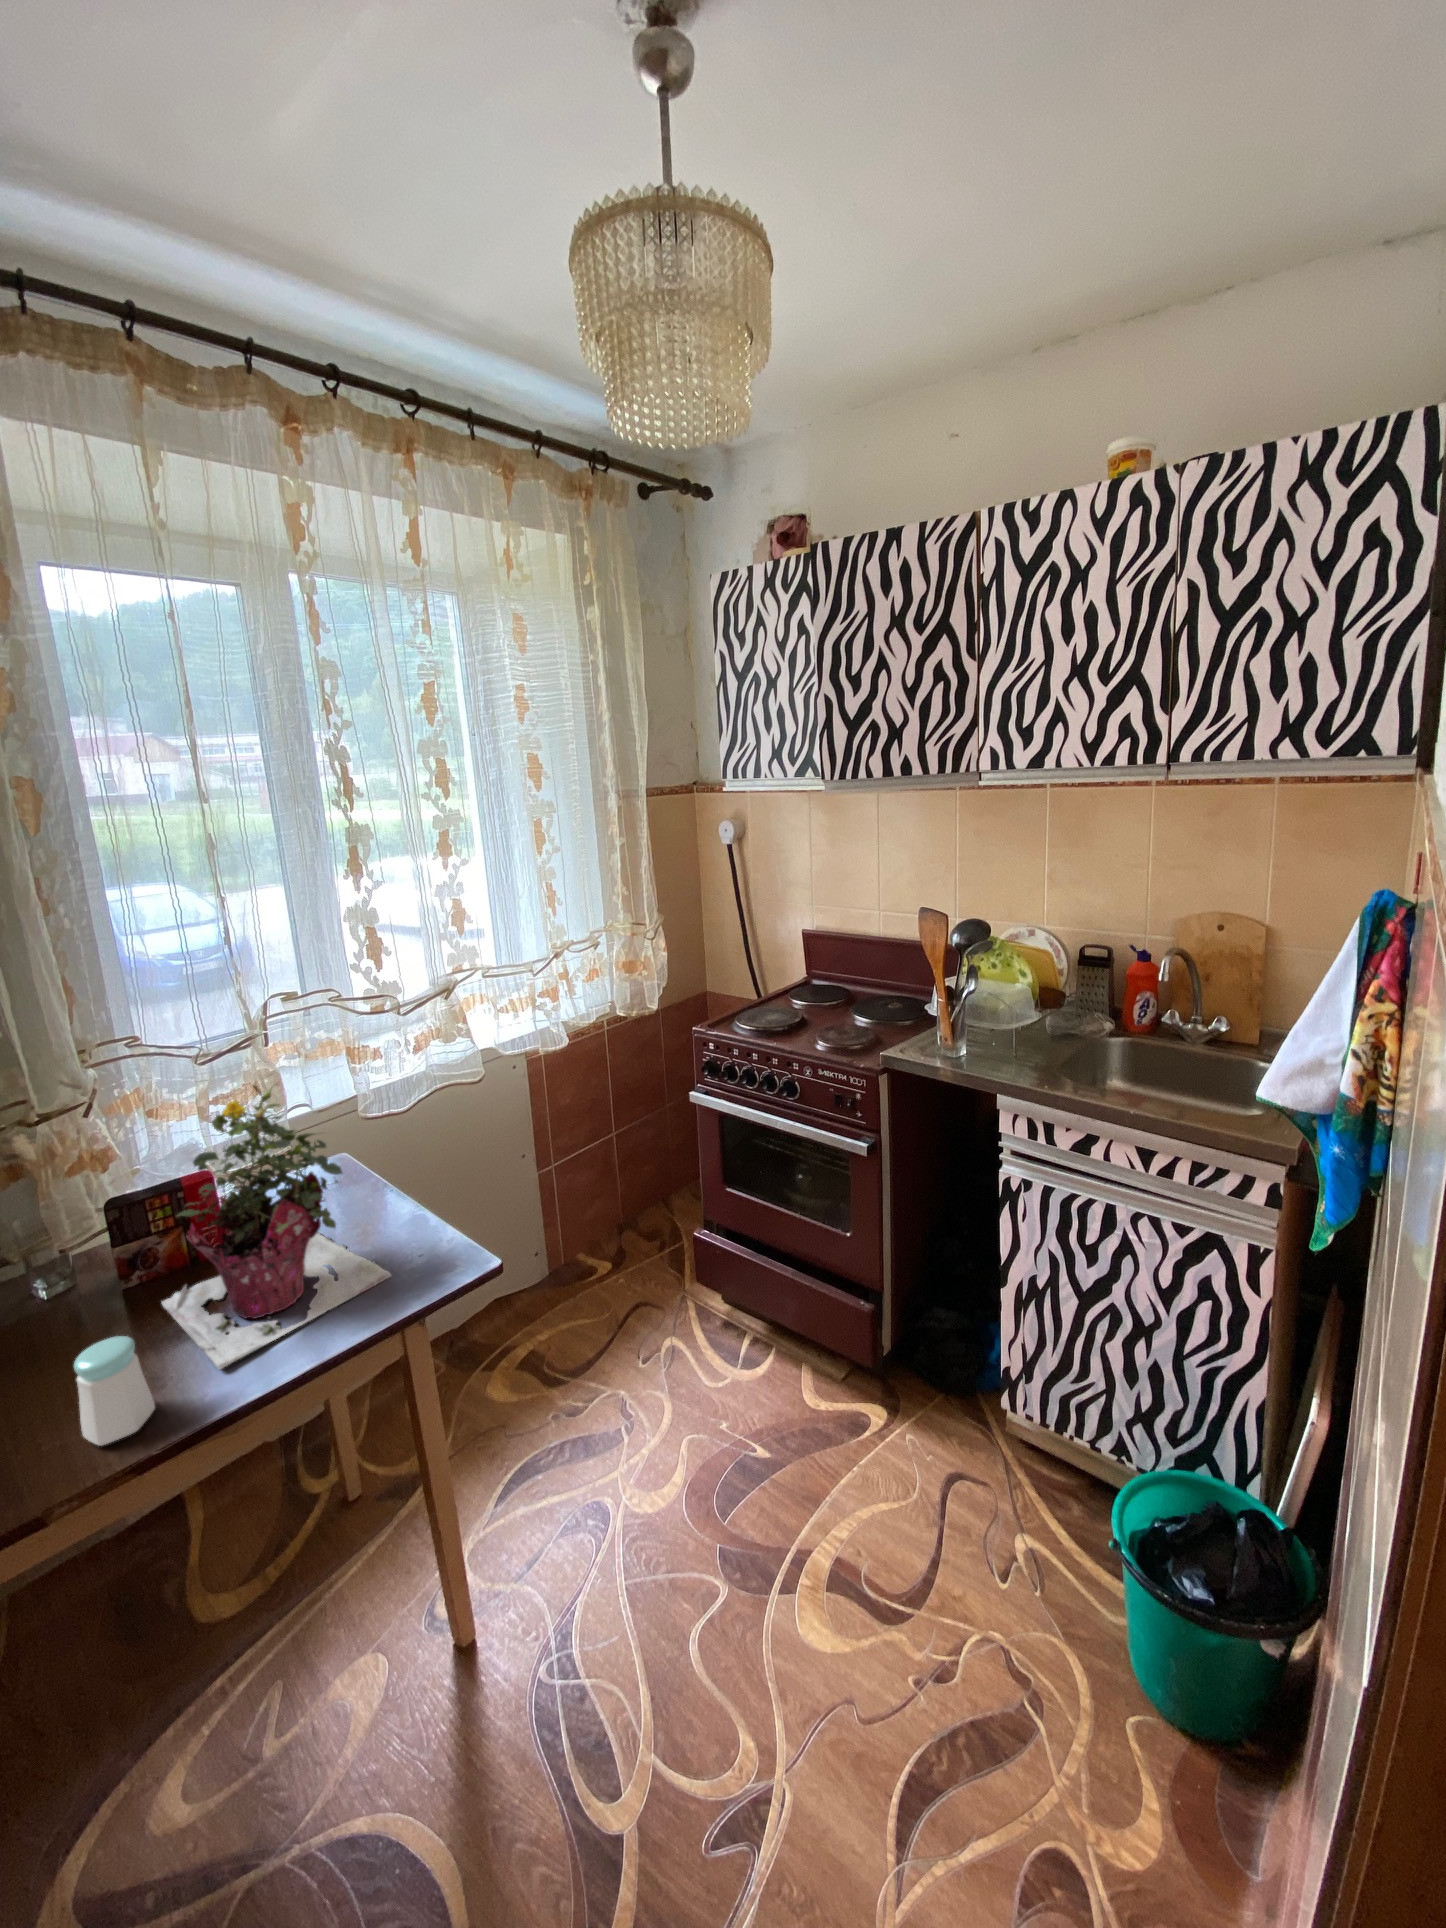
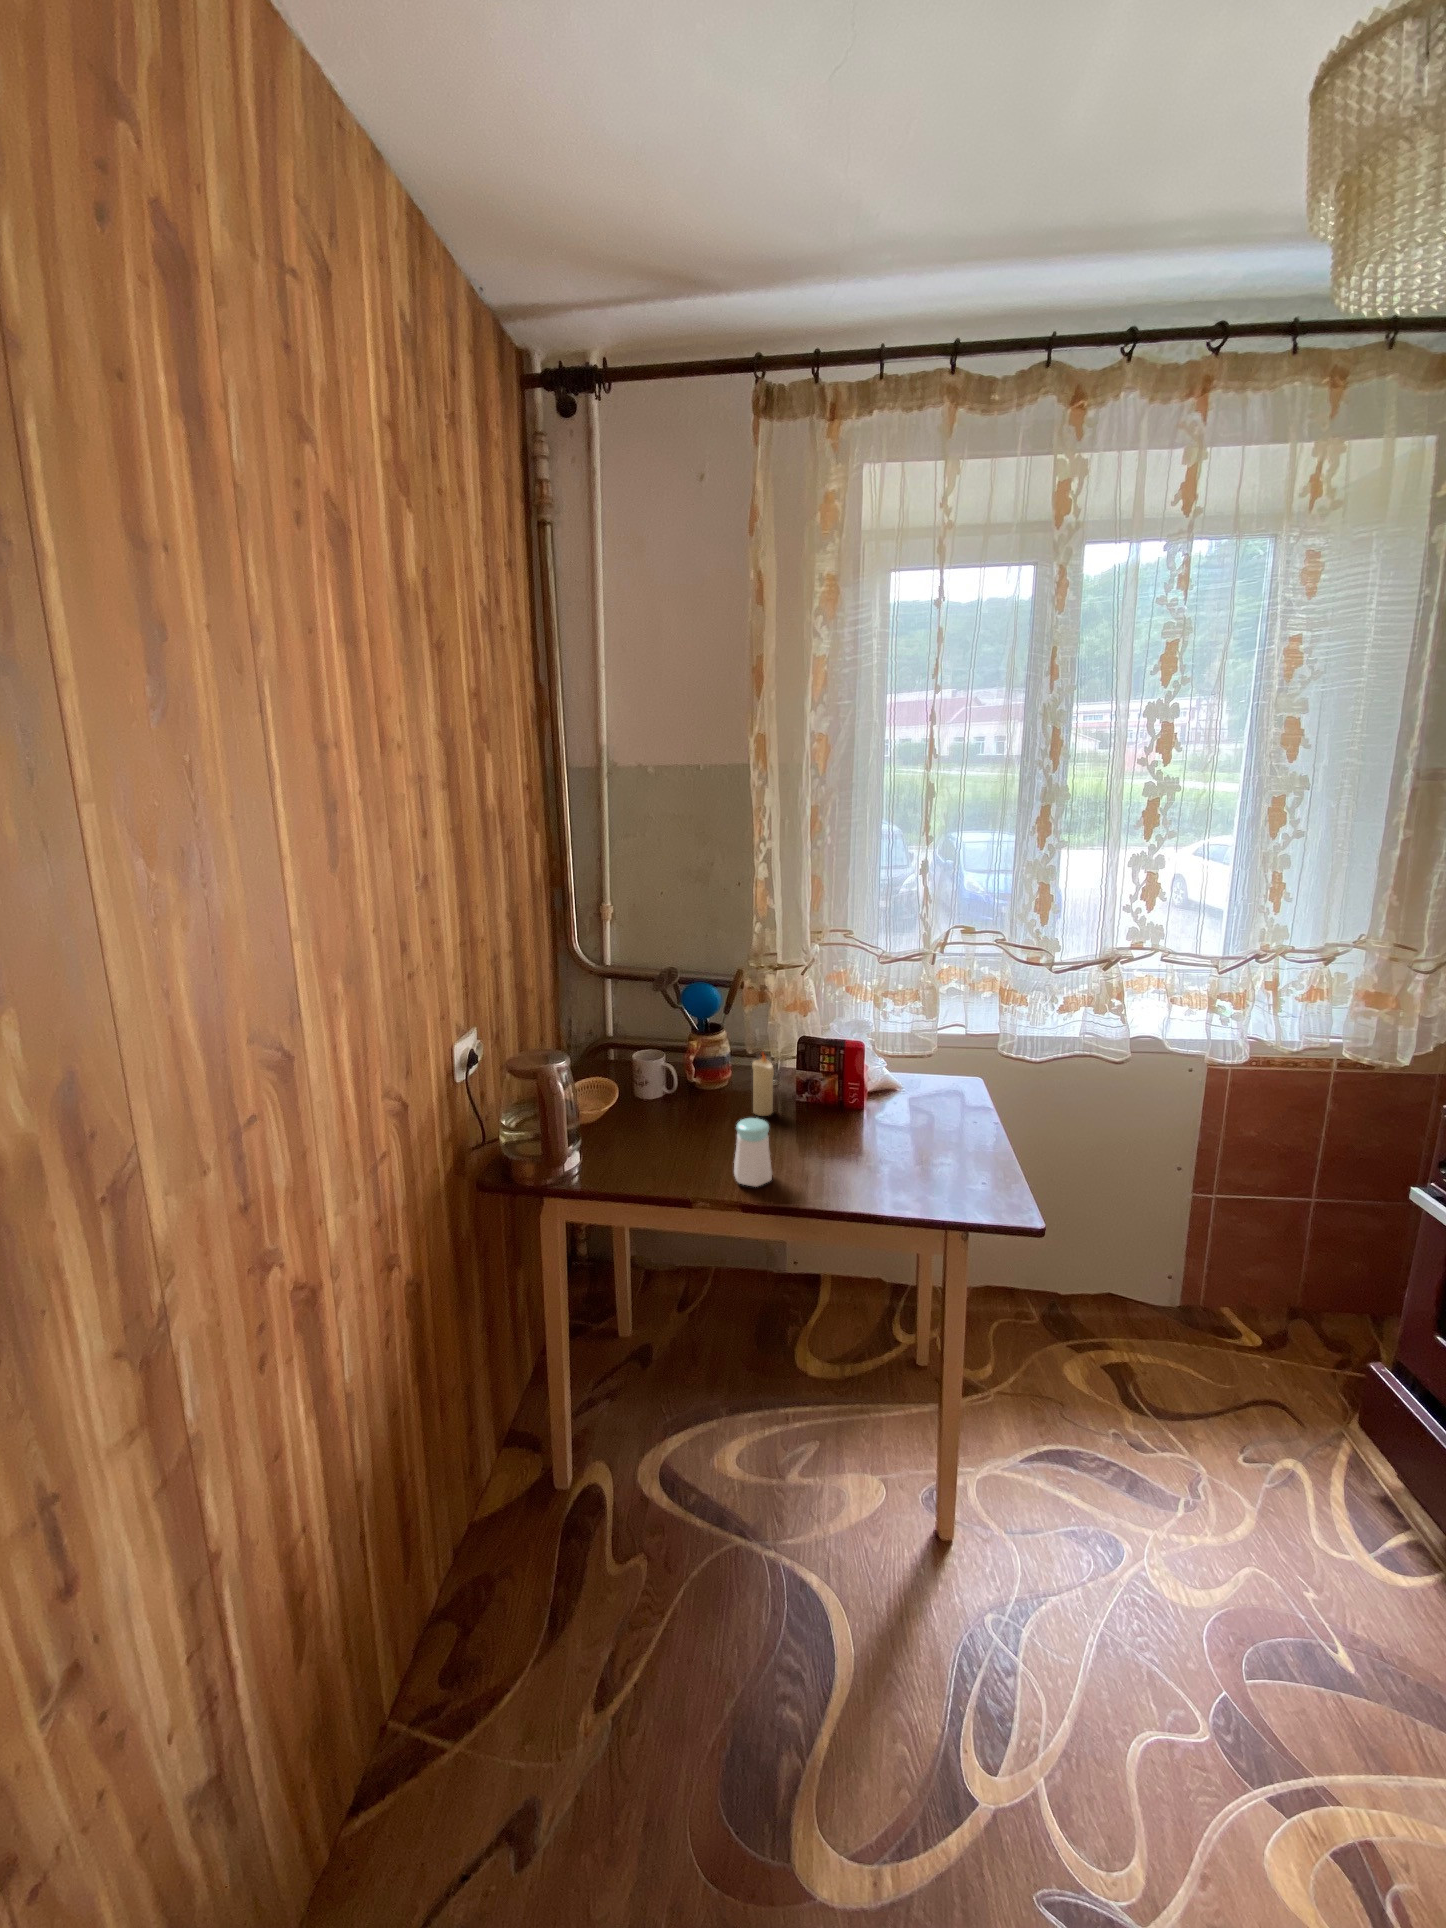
potted plant: present [162,1083,392,1369] -> none [808,984,953,1185]
candle: none [38,1244,92,1338] -> present [752,1054,774,1116]

